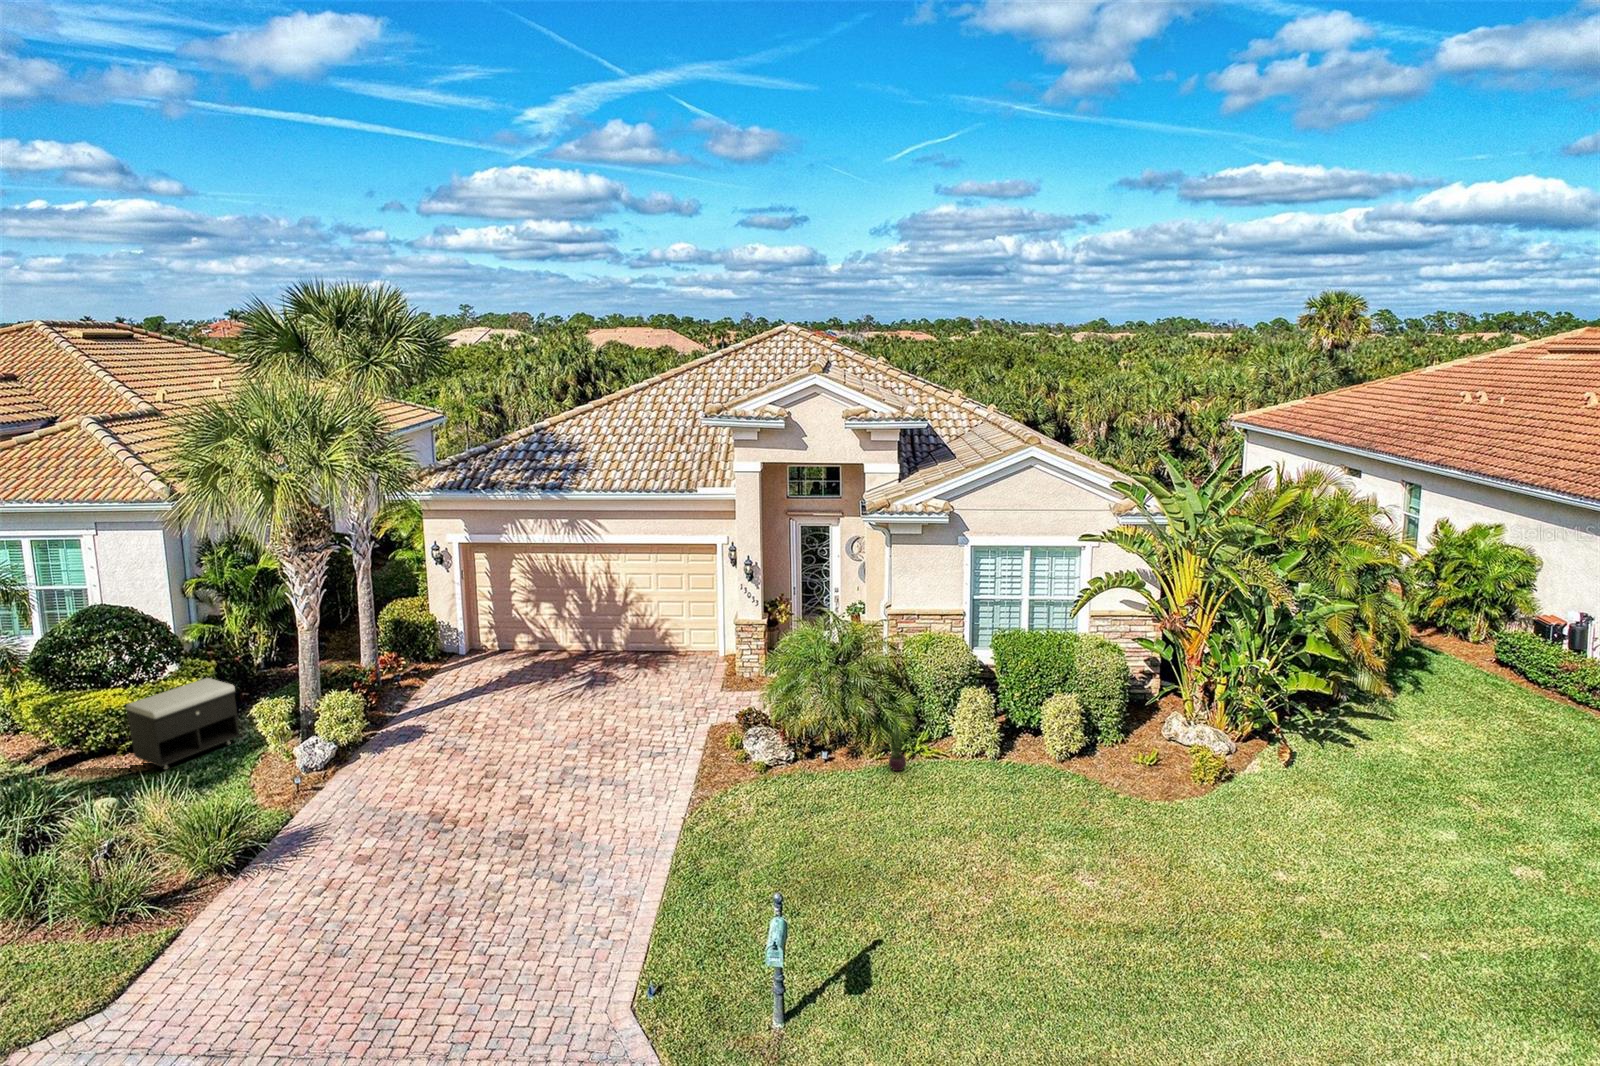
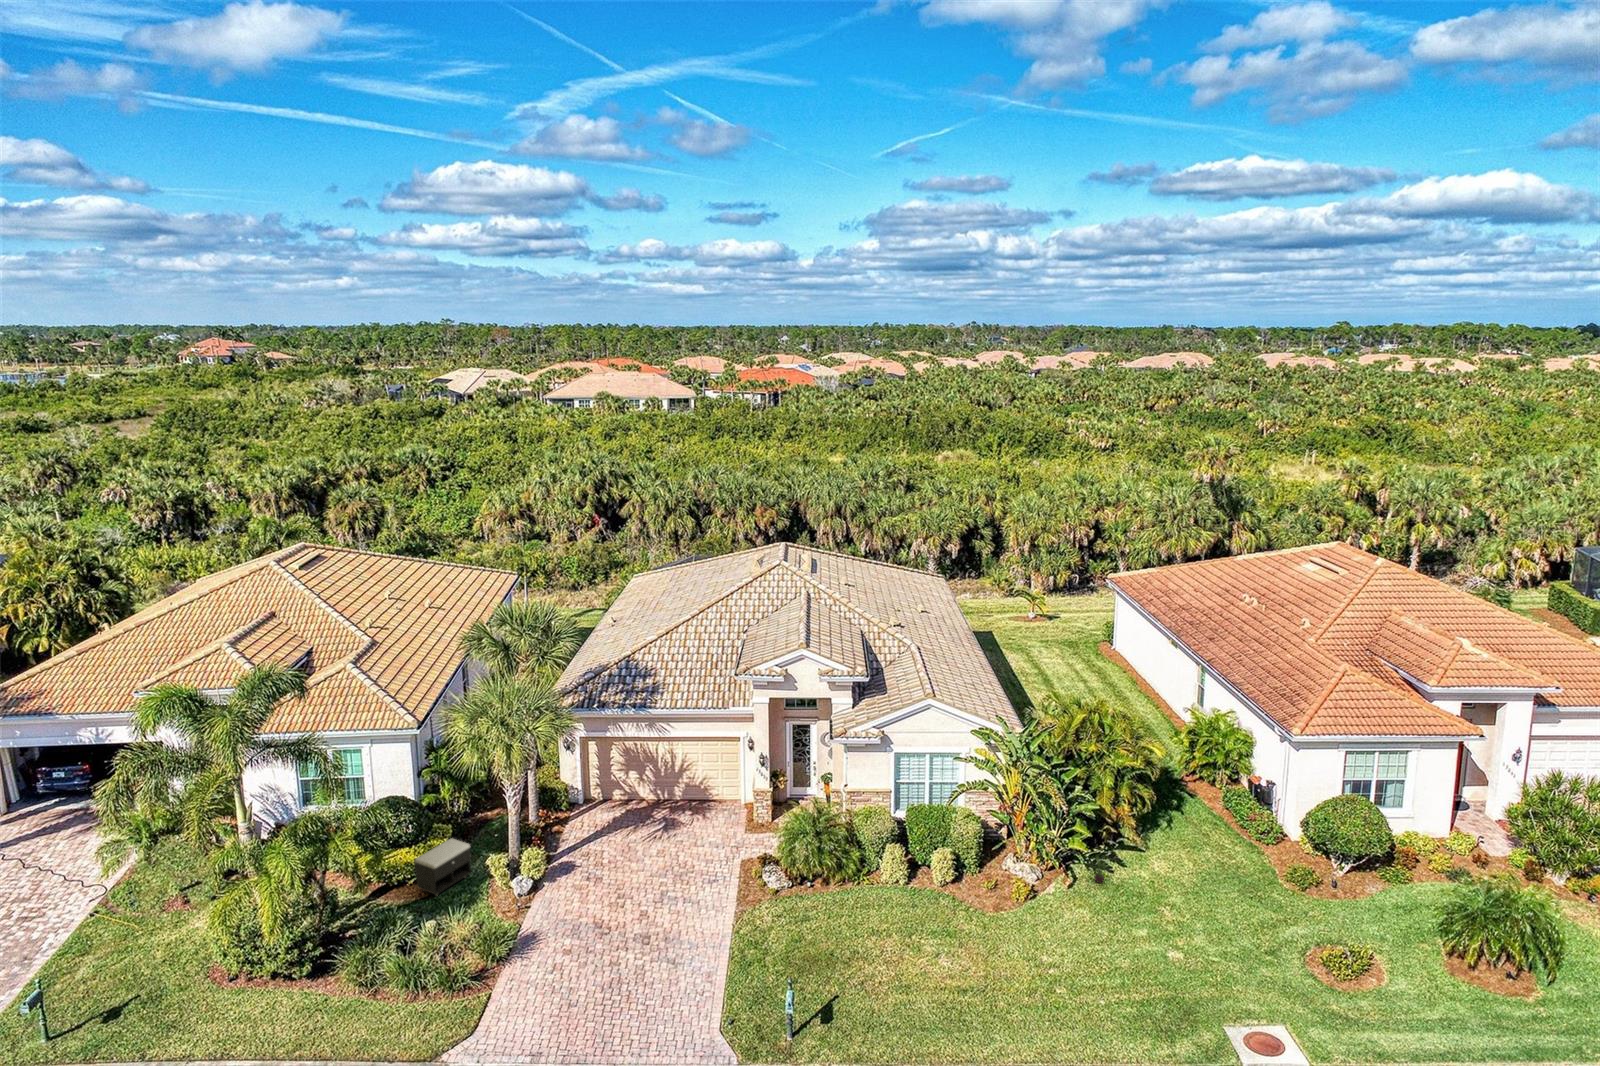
decorative plant: present [877,721,906,771] -> present [1093,855,1105,883]

